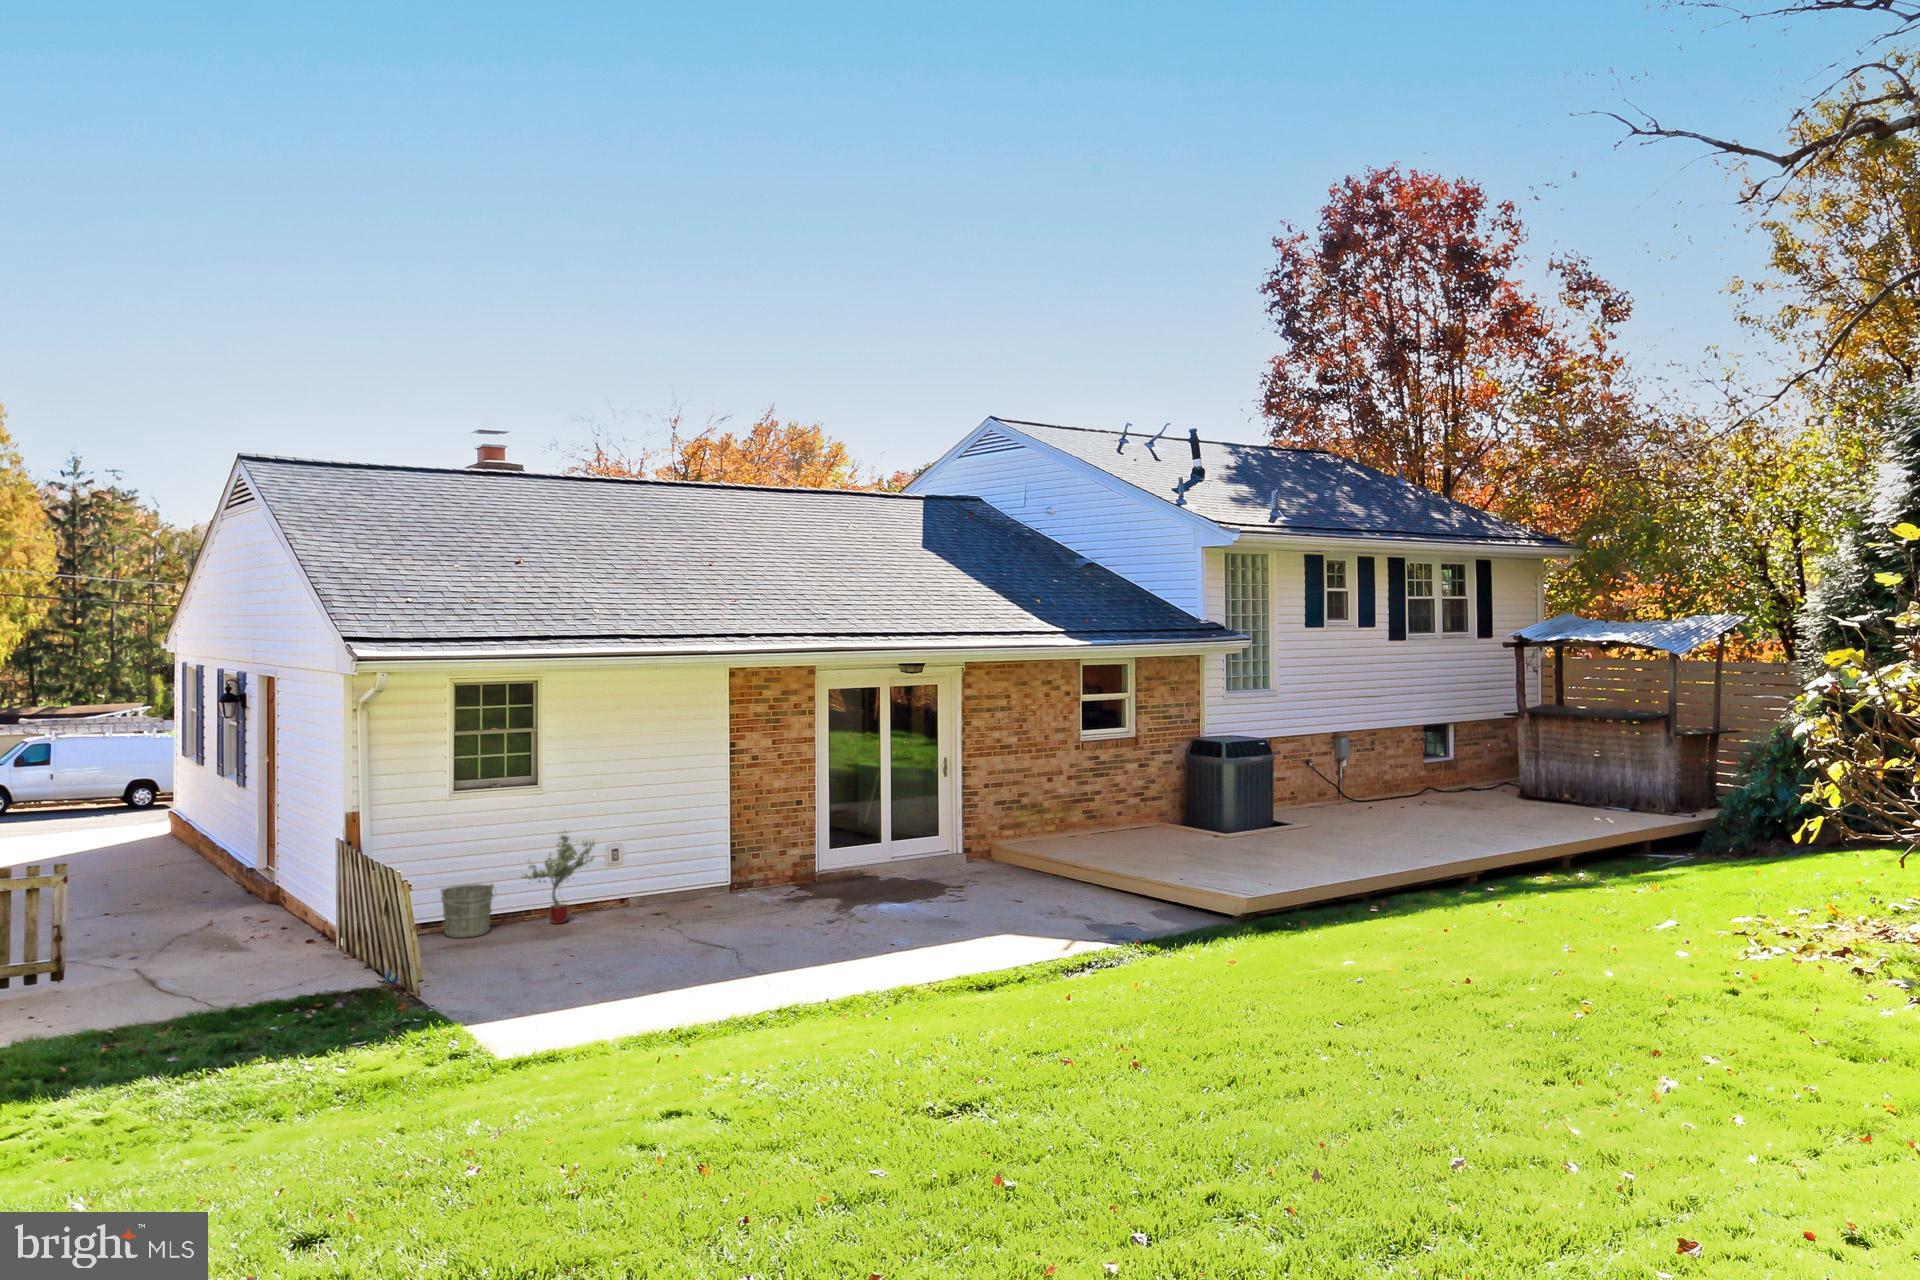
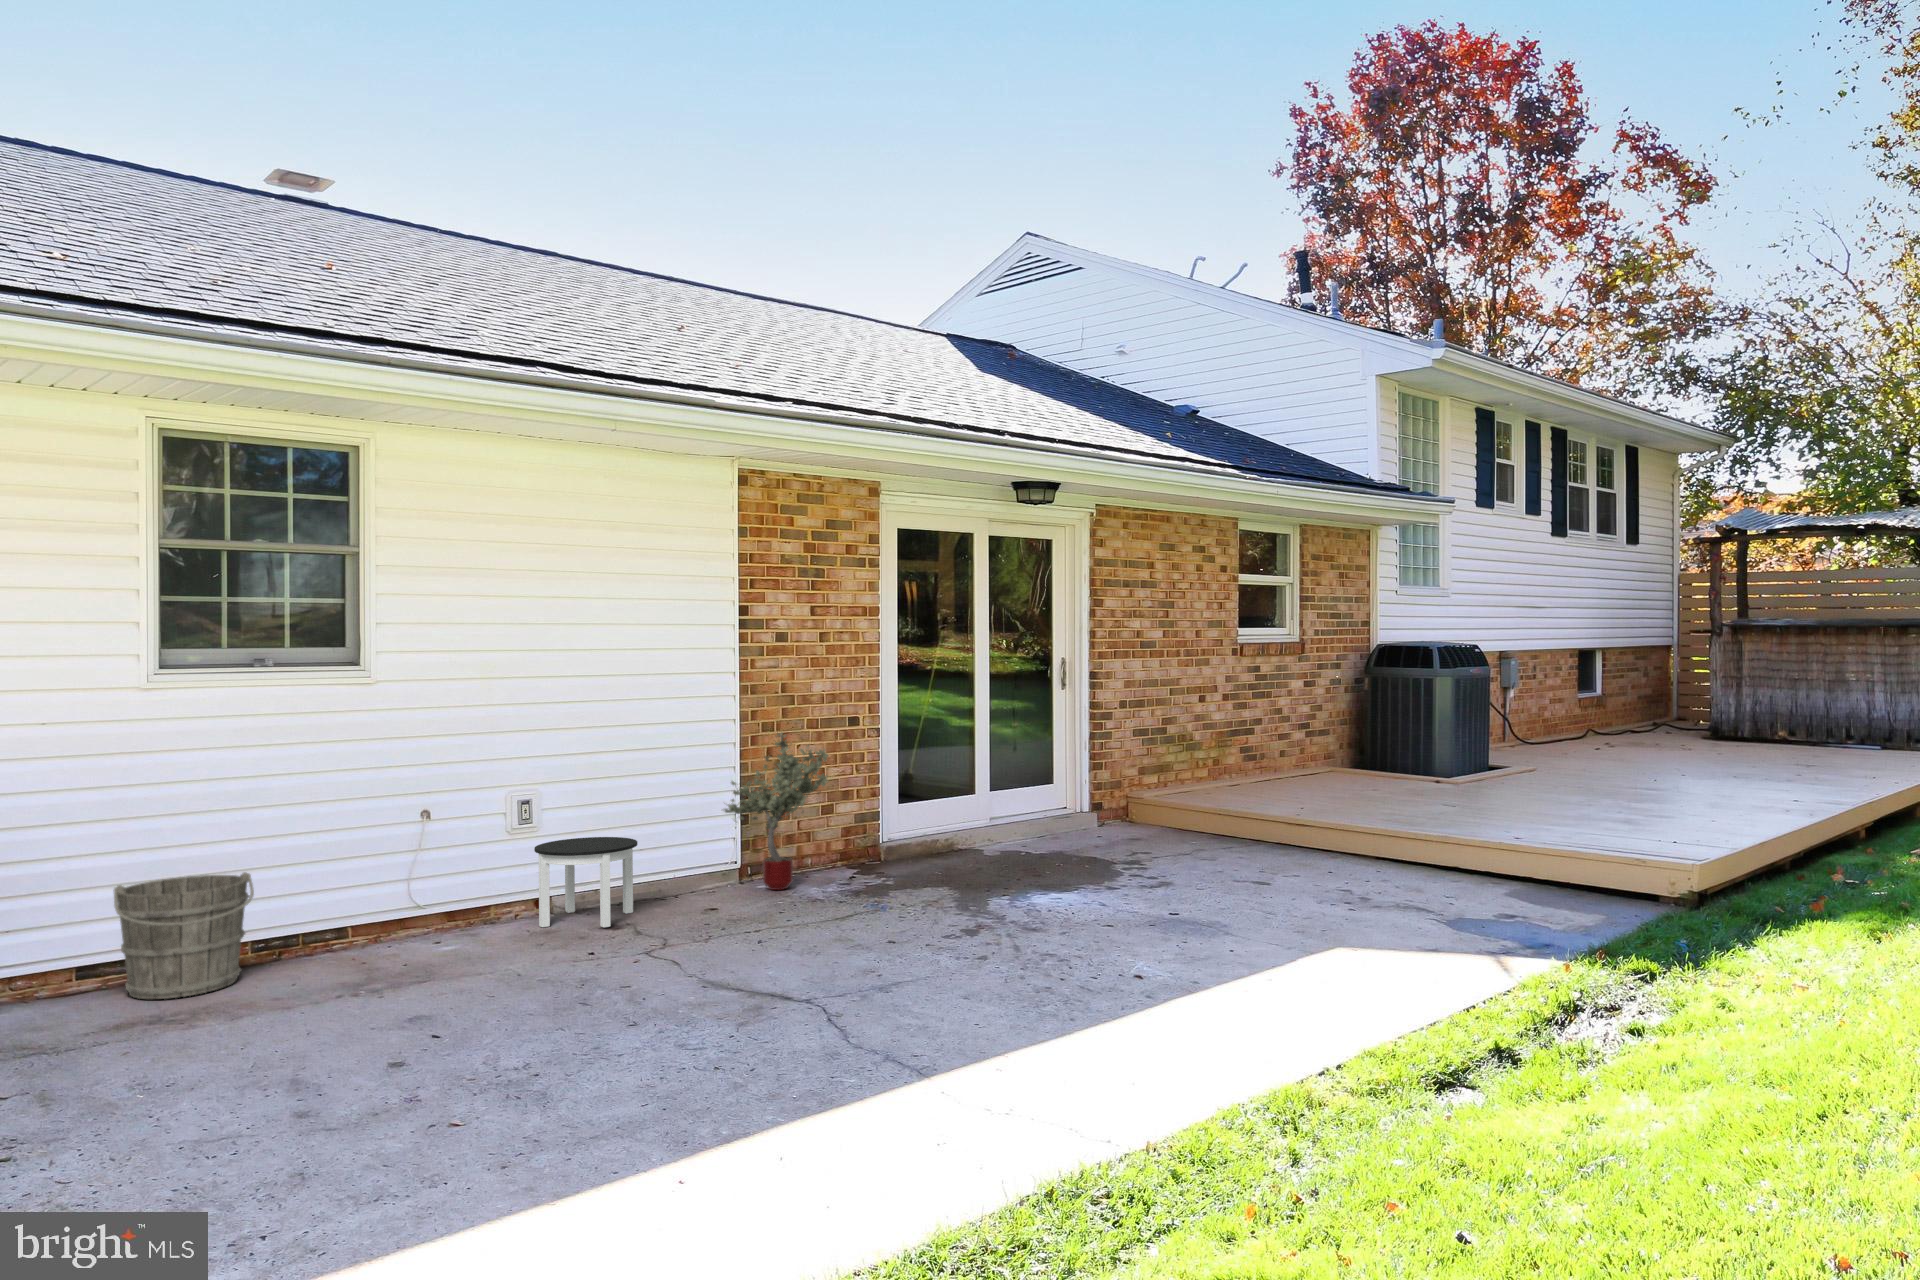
potted tree: present [521,830,595,924] -> present [724,733,828,890]
round table: none [619,868,670,914] -> present [534,837,637,927]

